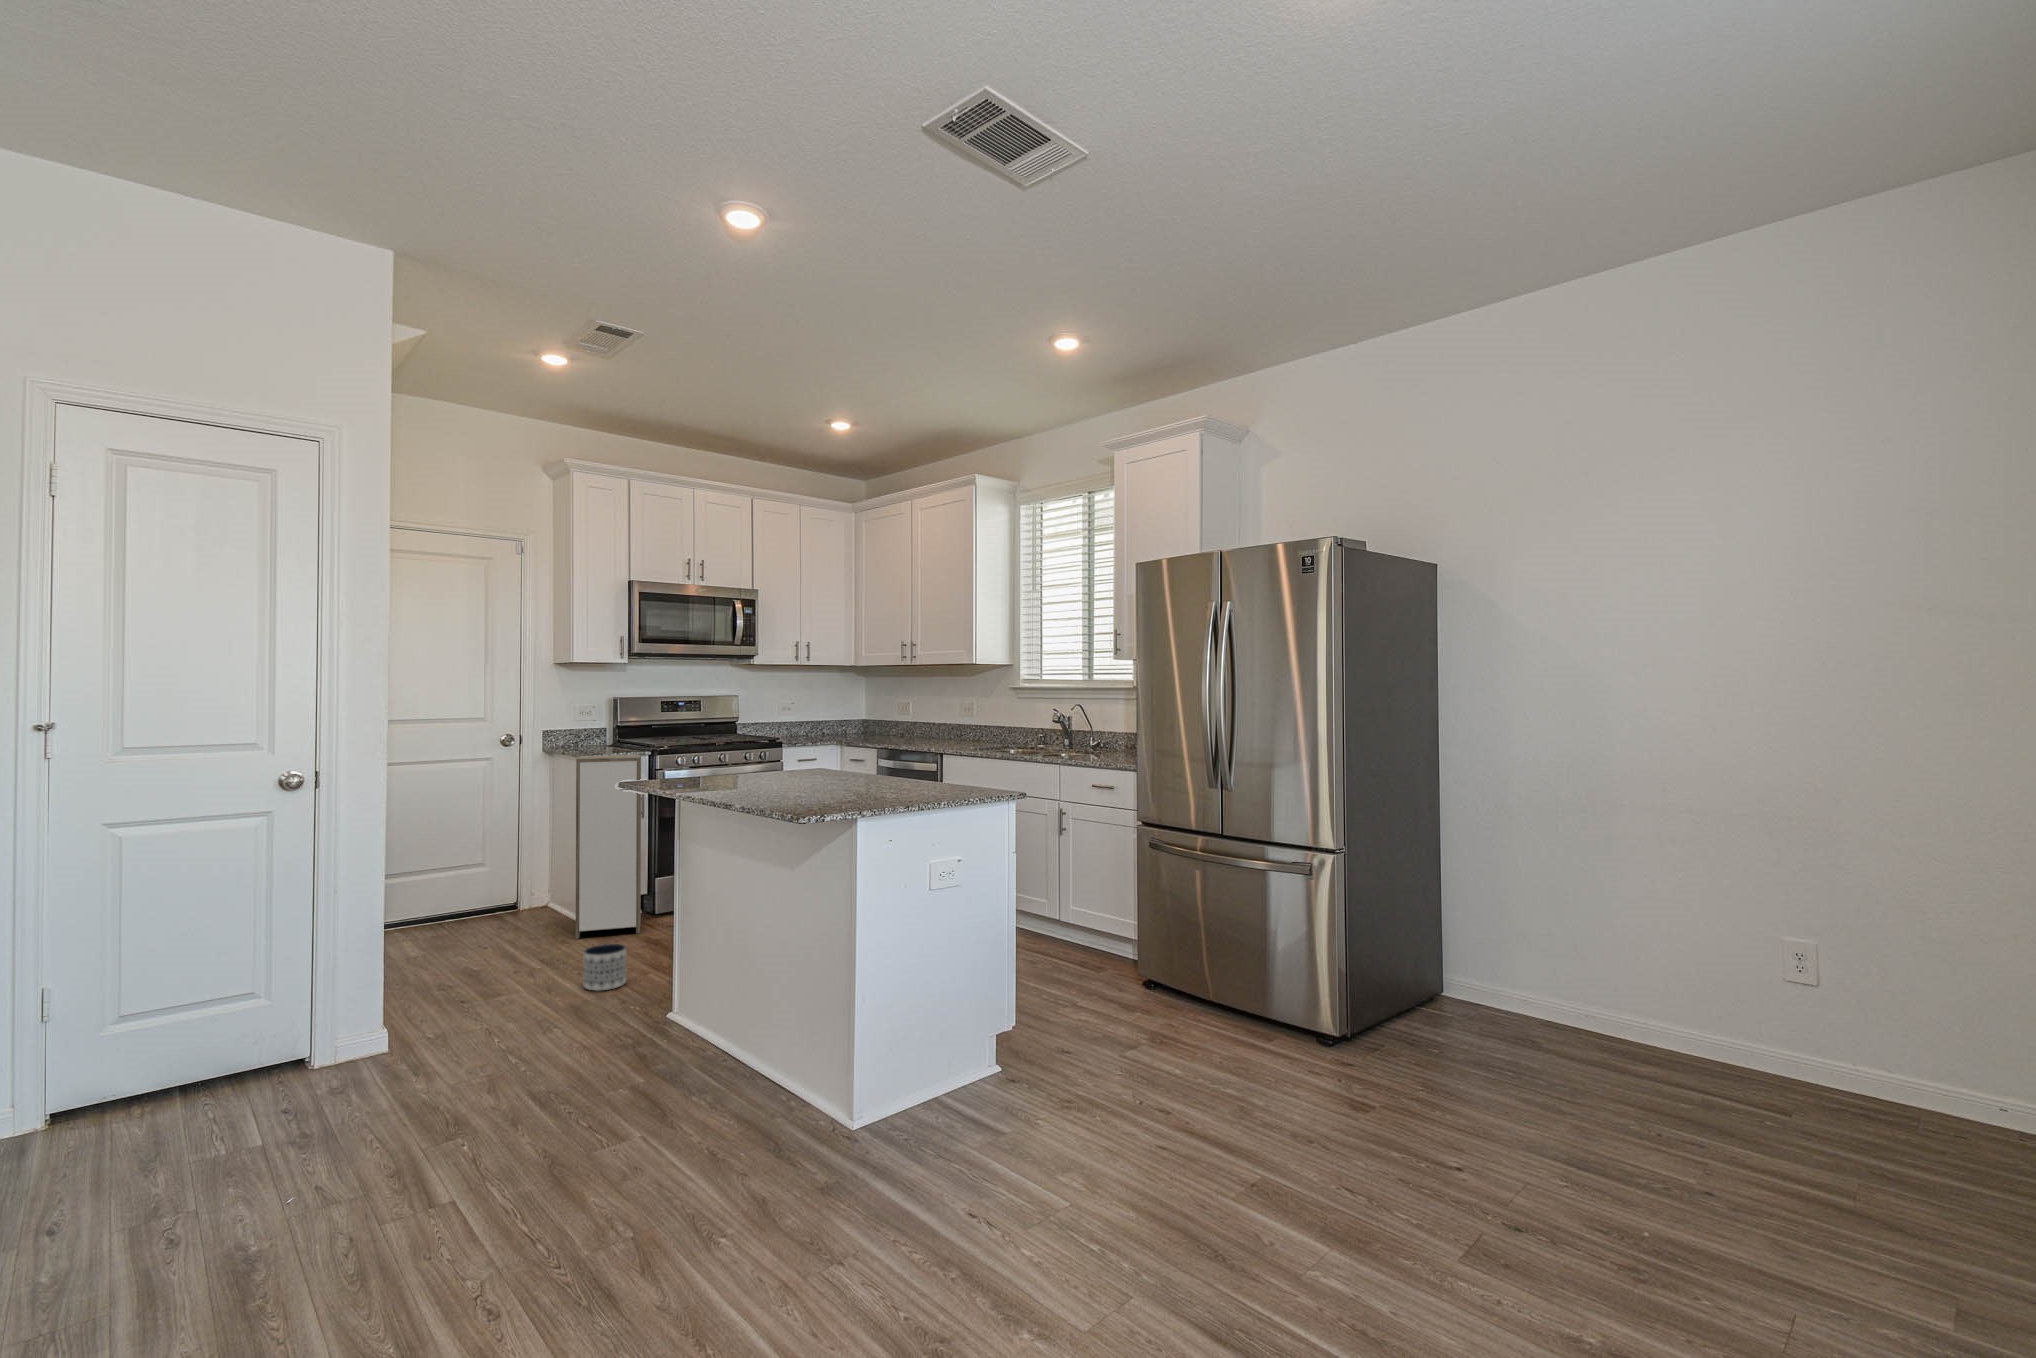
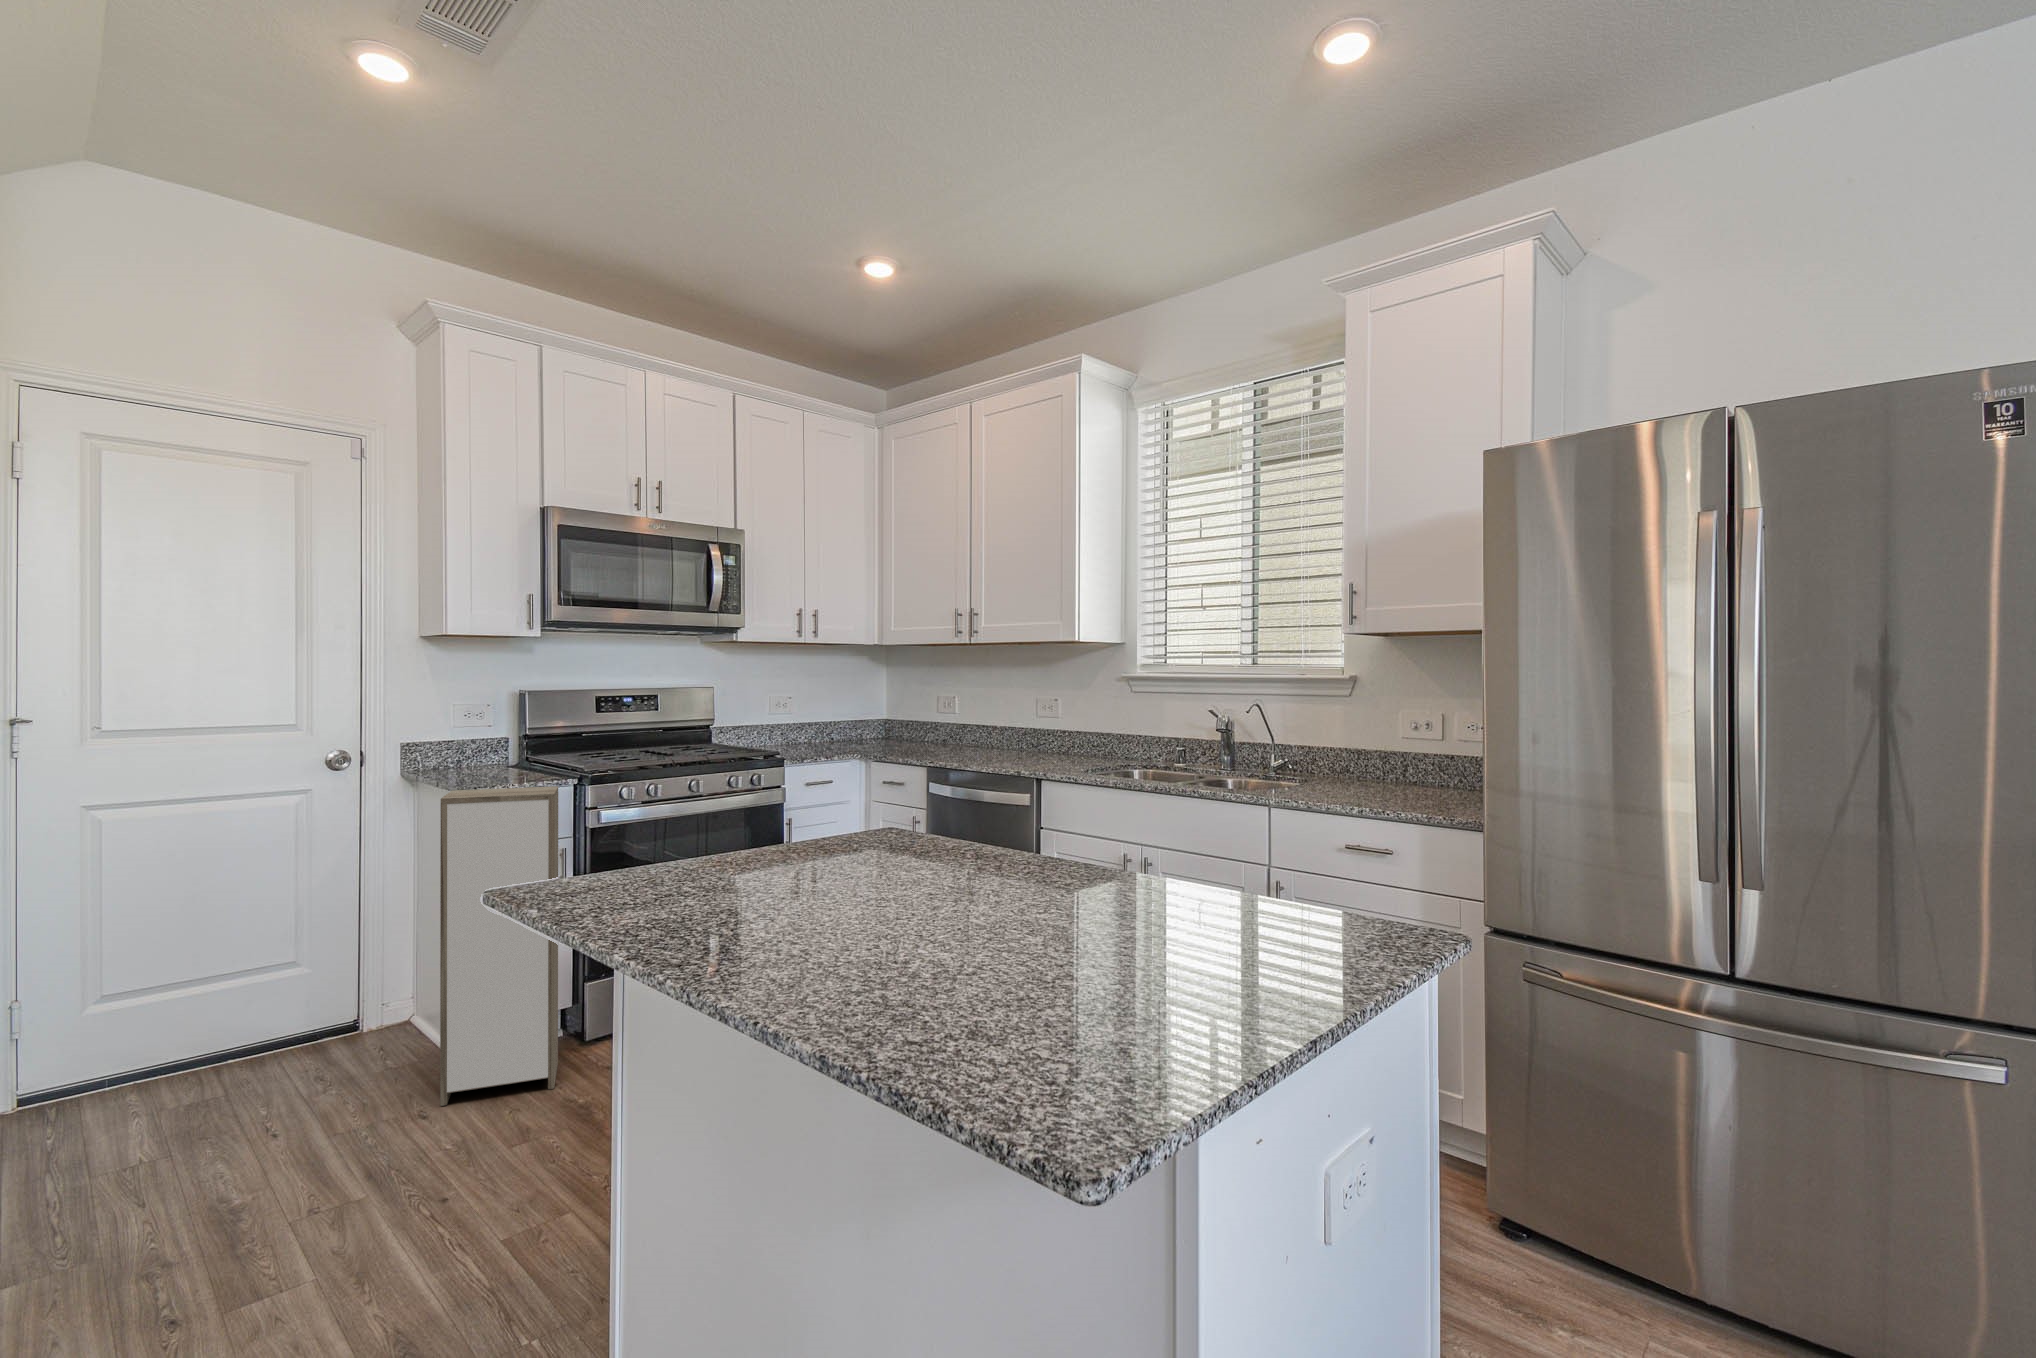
planter: present [583,944,626,991] -> none [428,1163,515,1273]

